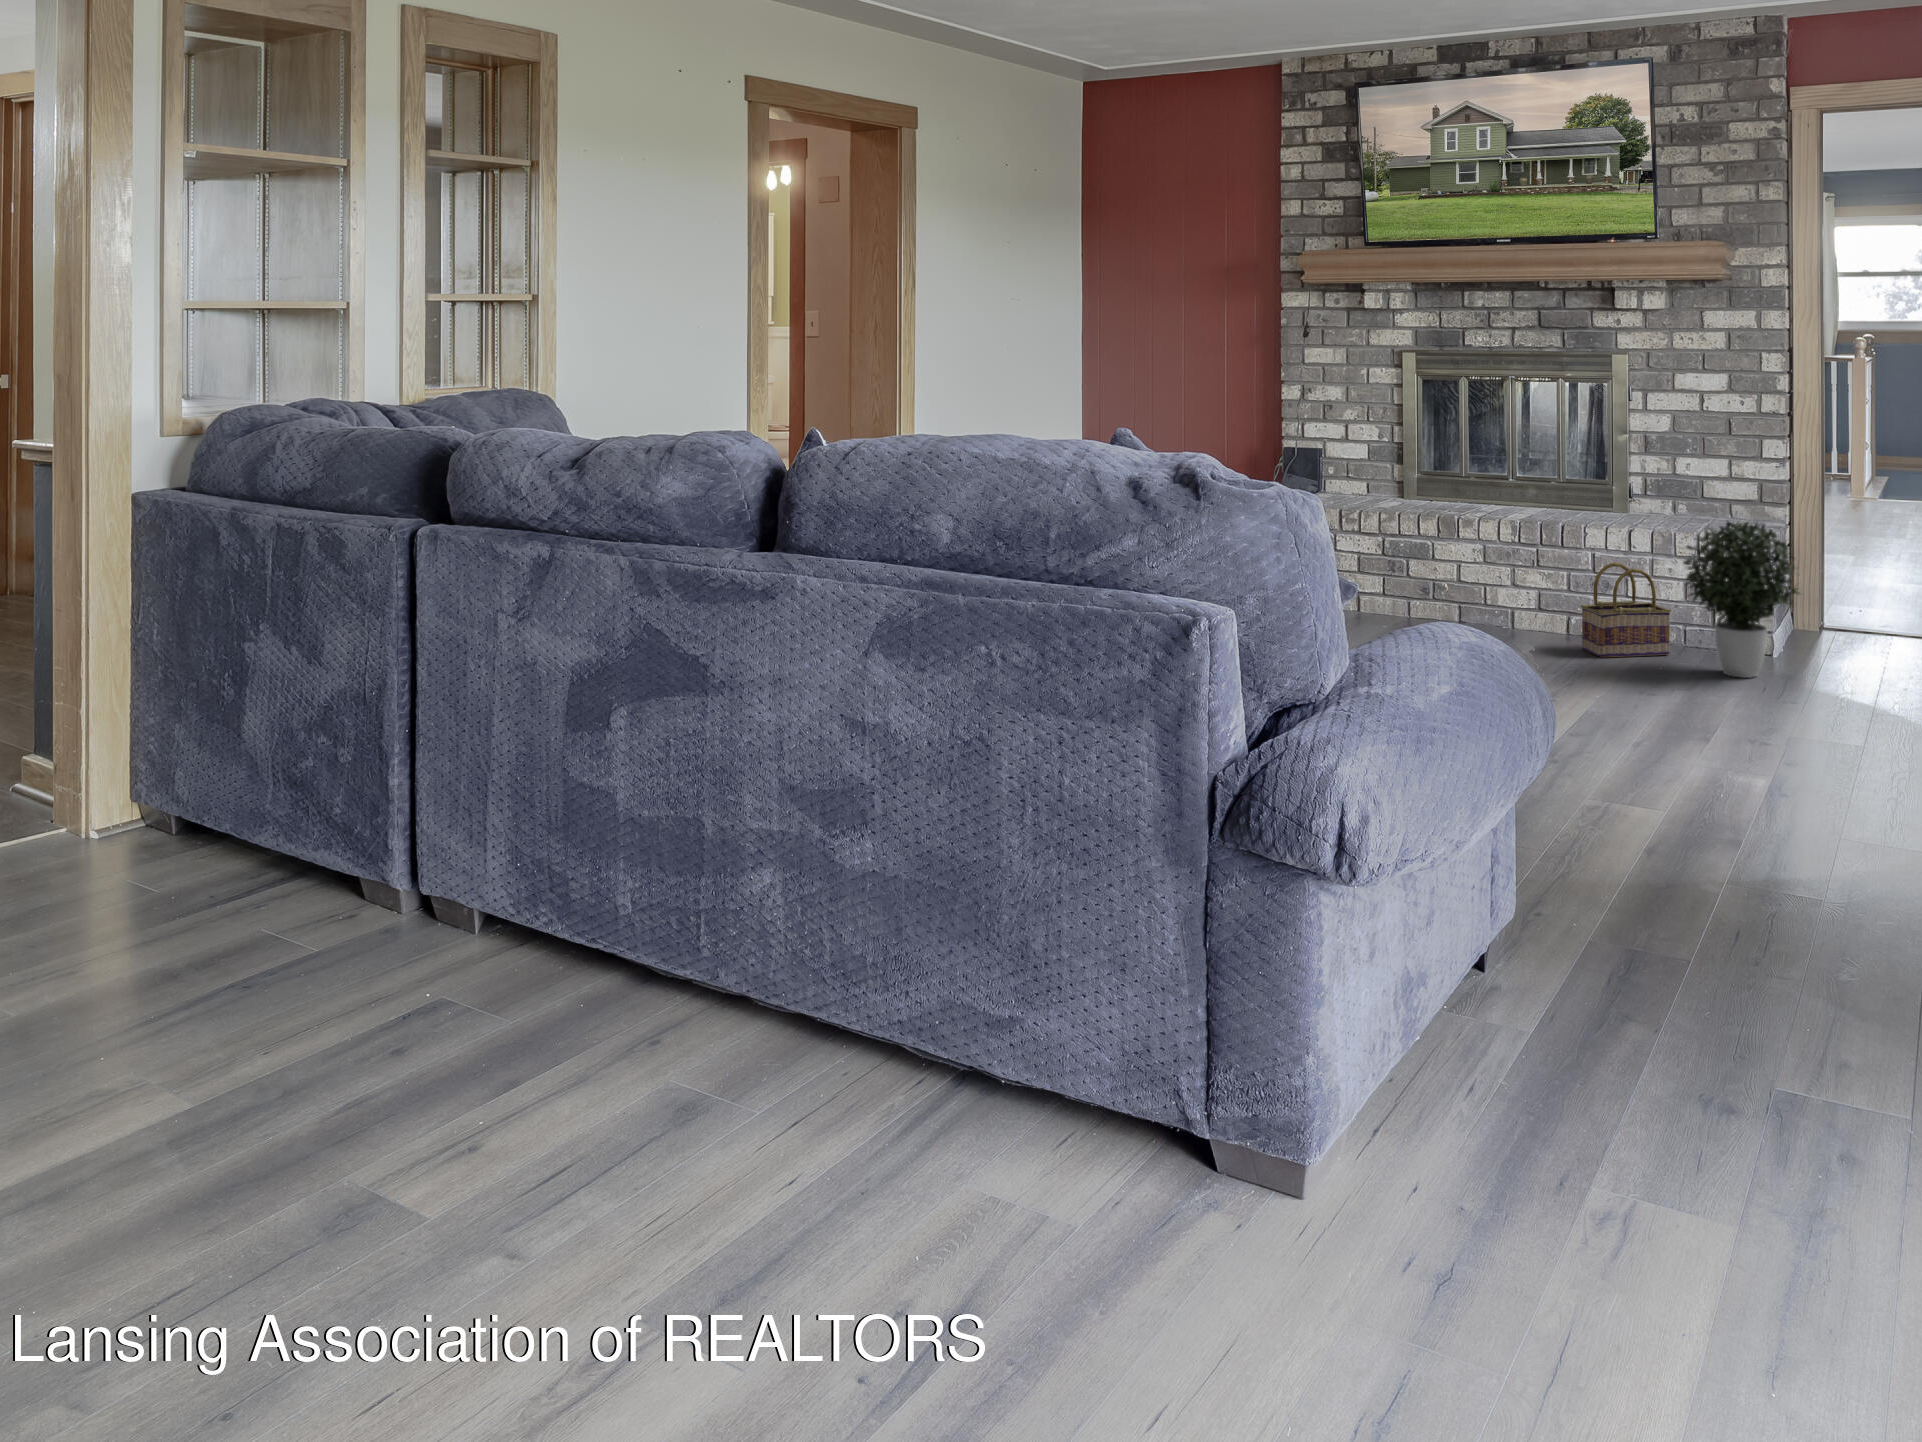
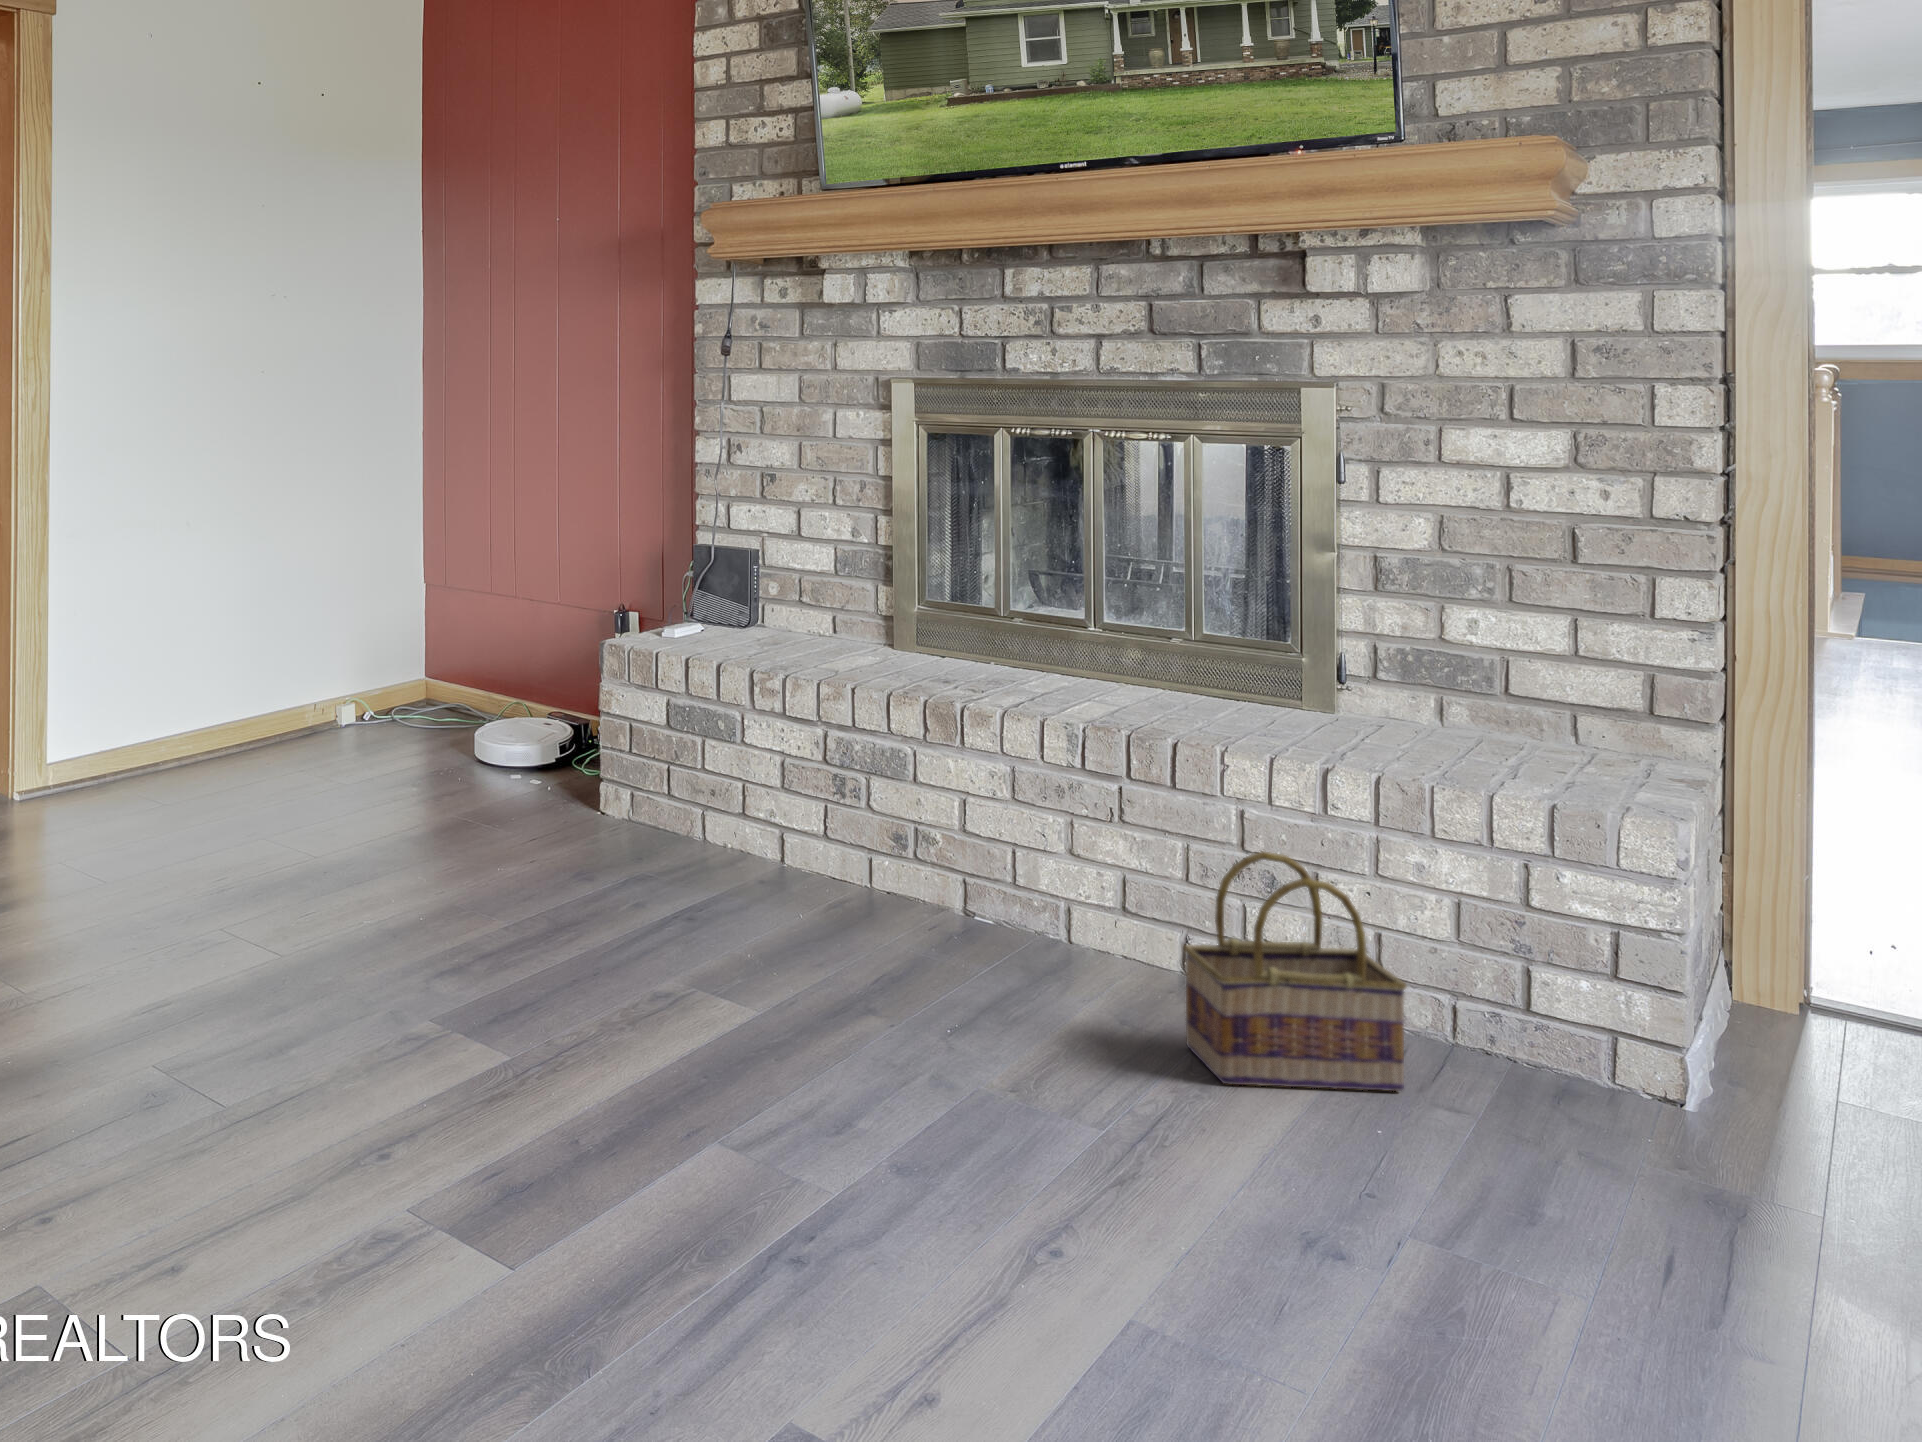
potted plant: present [1683,521,1800,678] -> none [1427,792,1775,1220]

